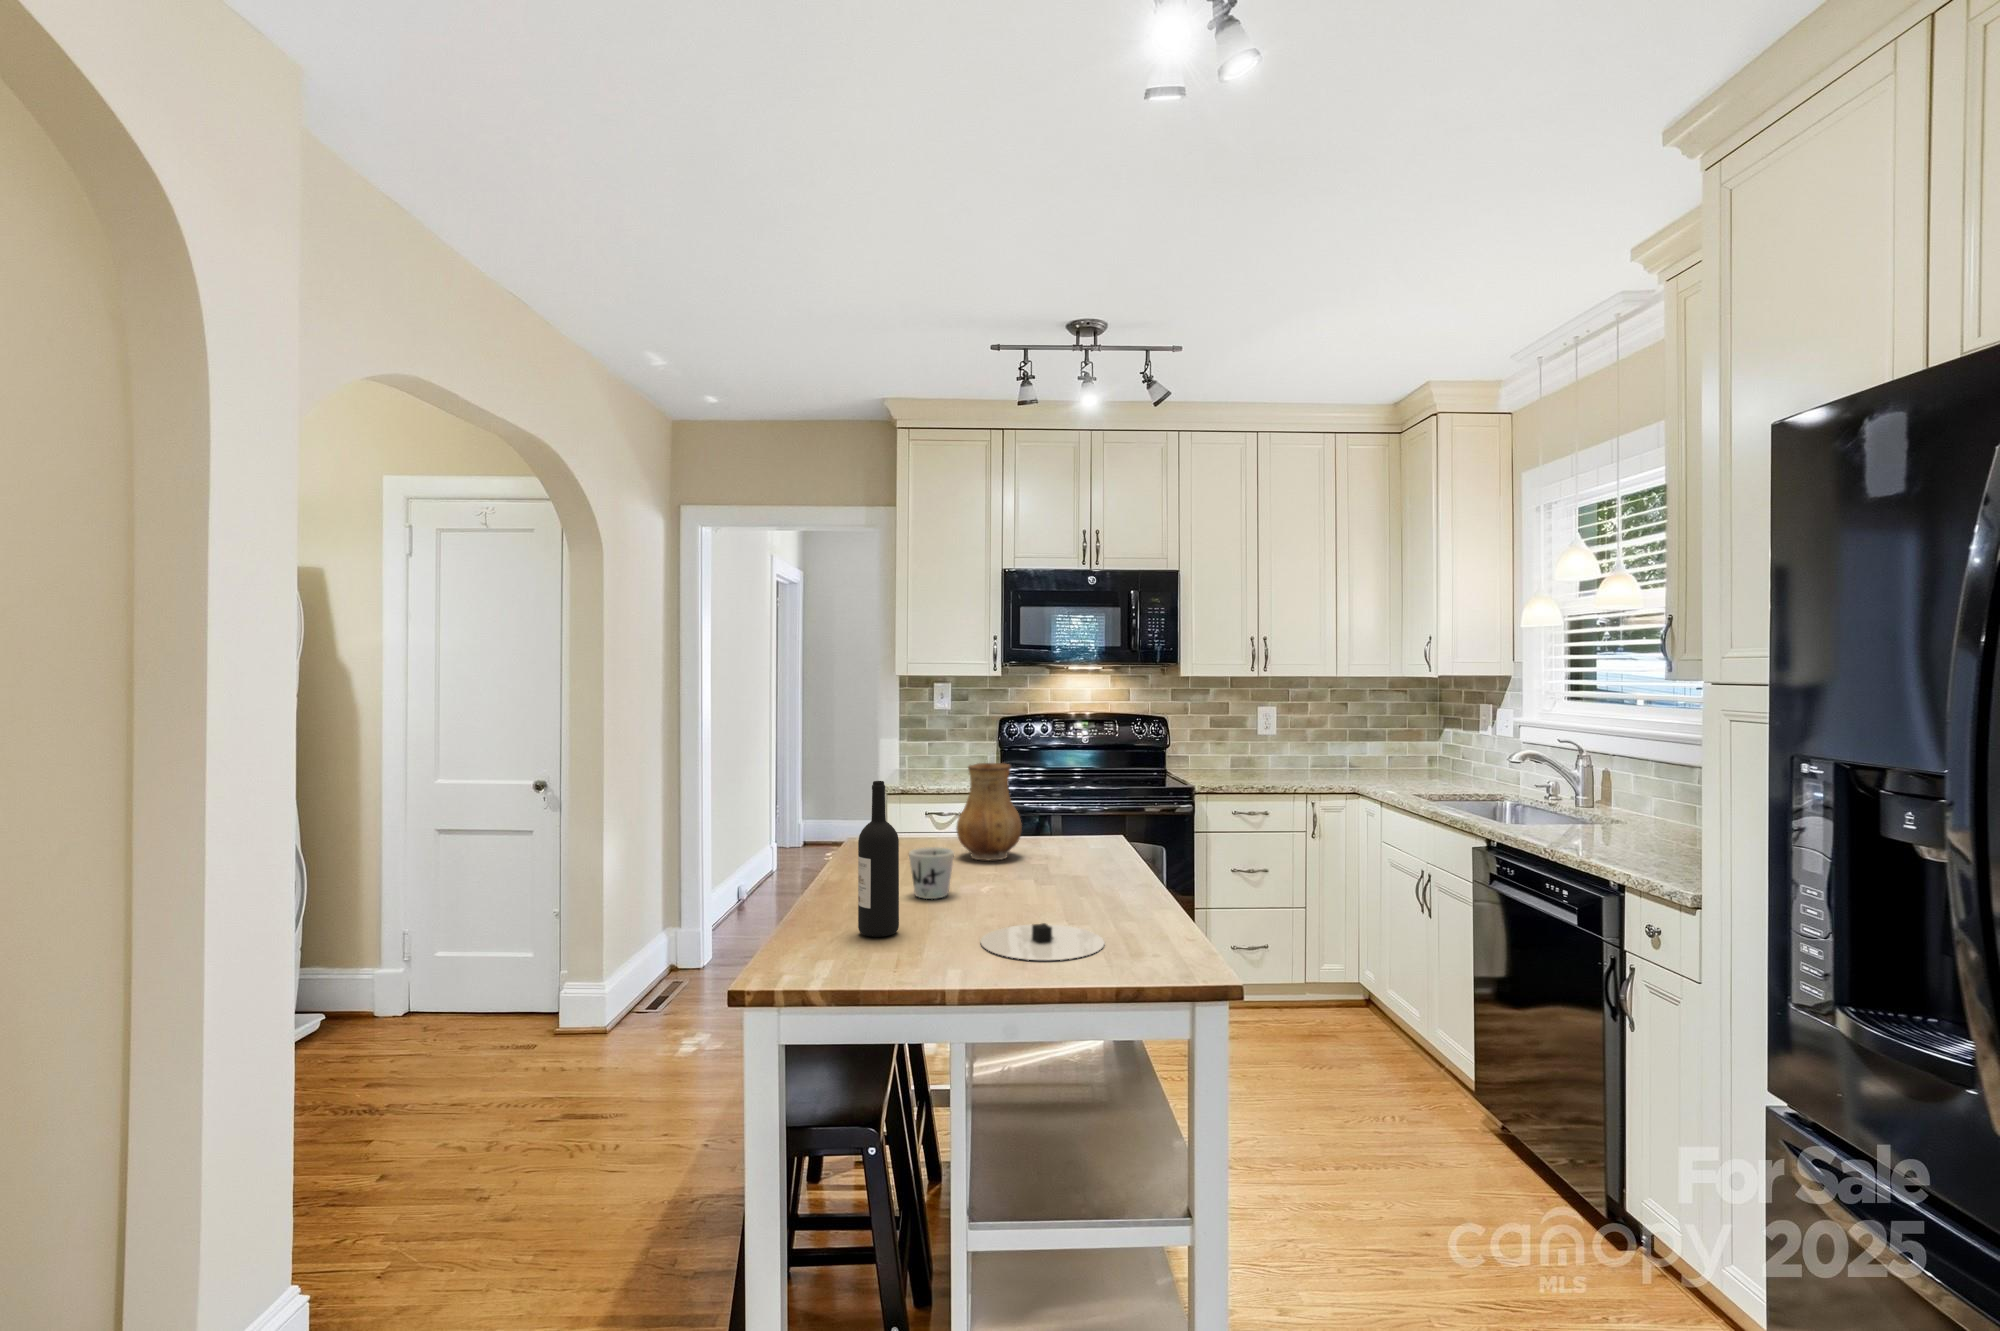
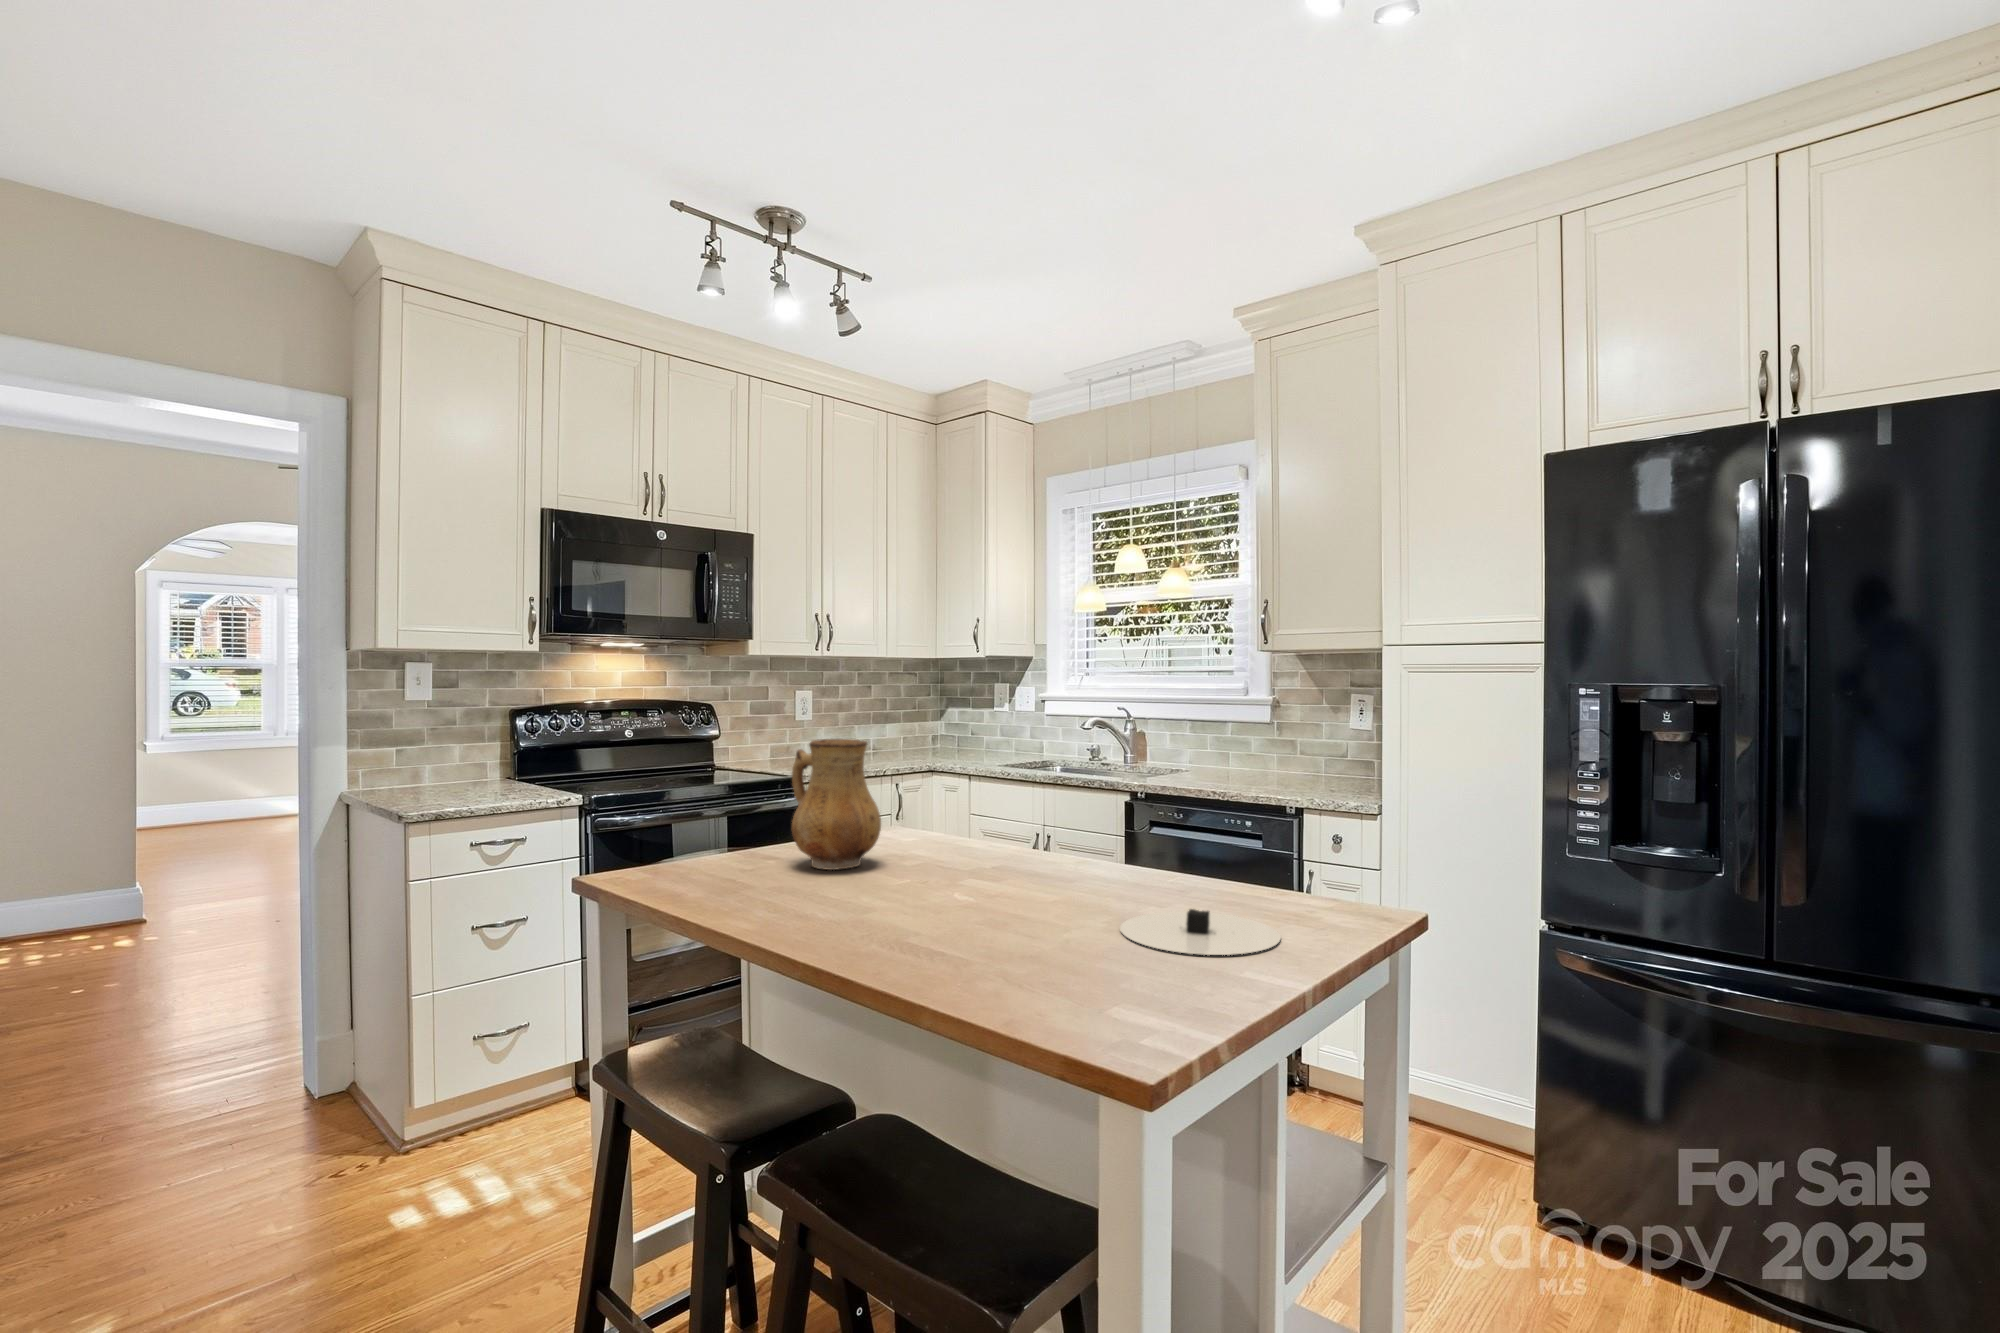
wine bottle: present [858,781,899,937] -> none [994,742,1055,978]
mug: present [909,847,954,899] -> none [891,847,956,921]

